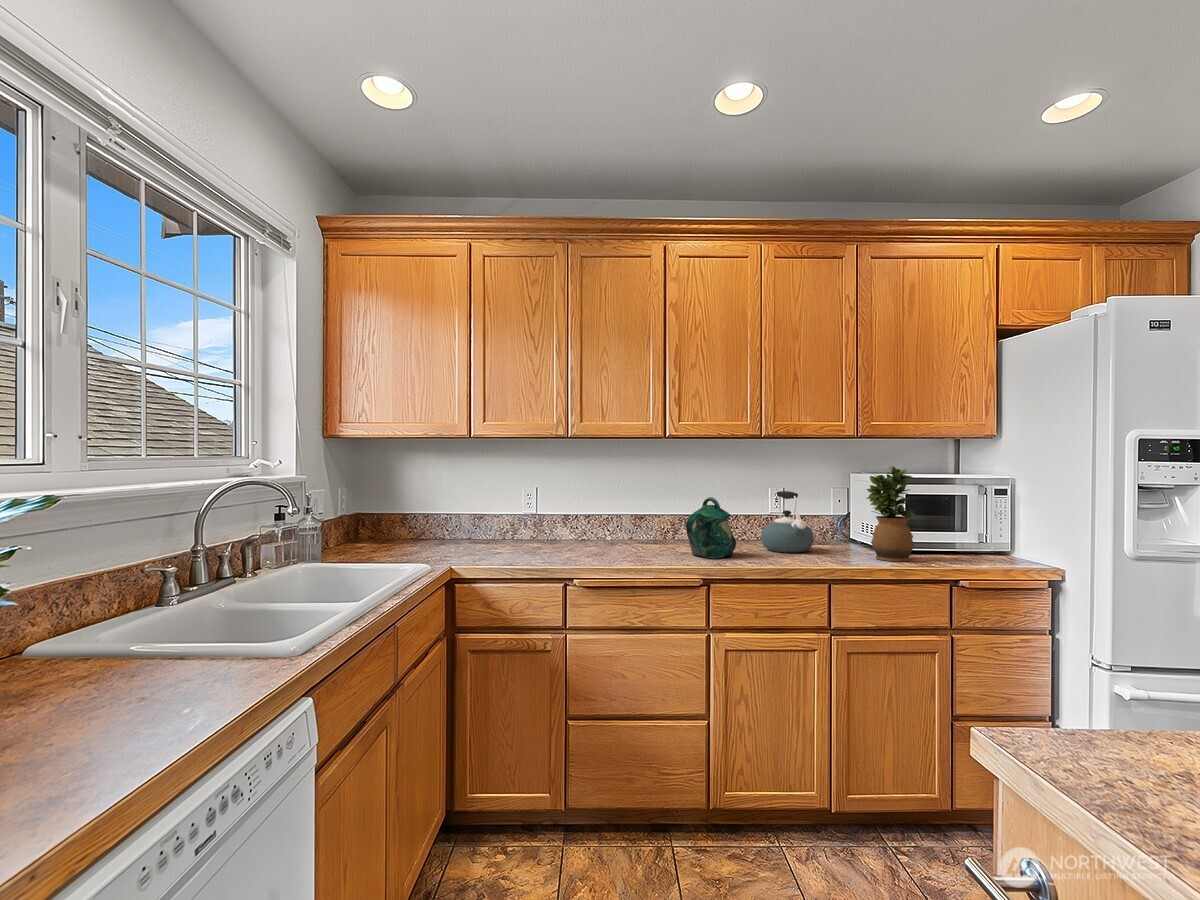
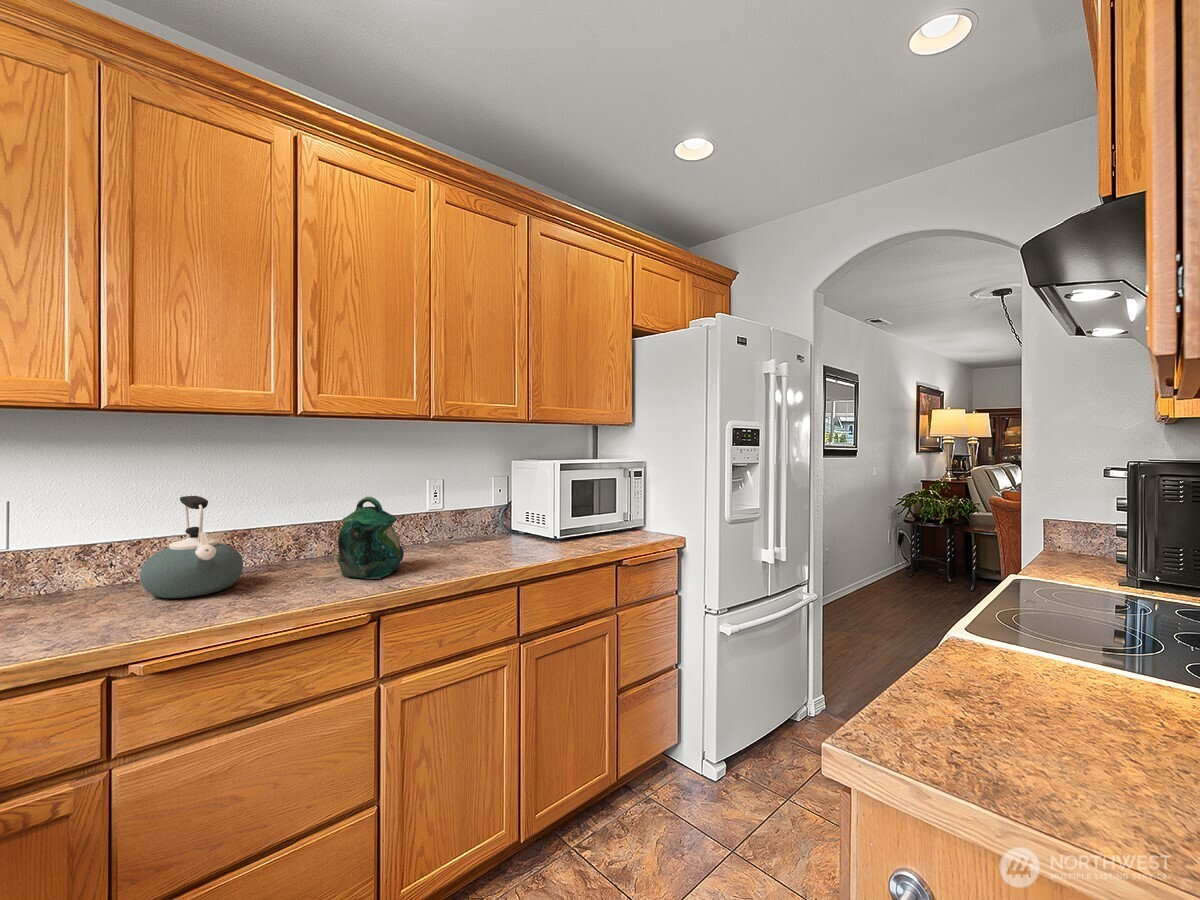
potted plant: present [866,466,915,561] -> none [539,453,587,551]
kettle: present [761,491,814,553] -> present [140,496,243,598]

